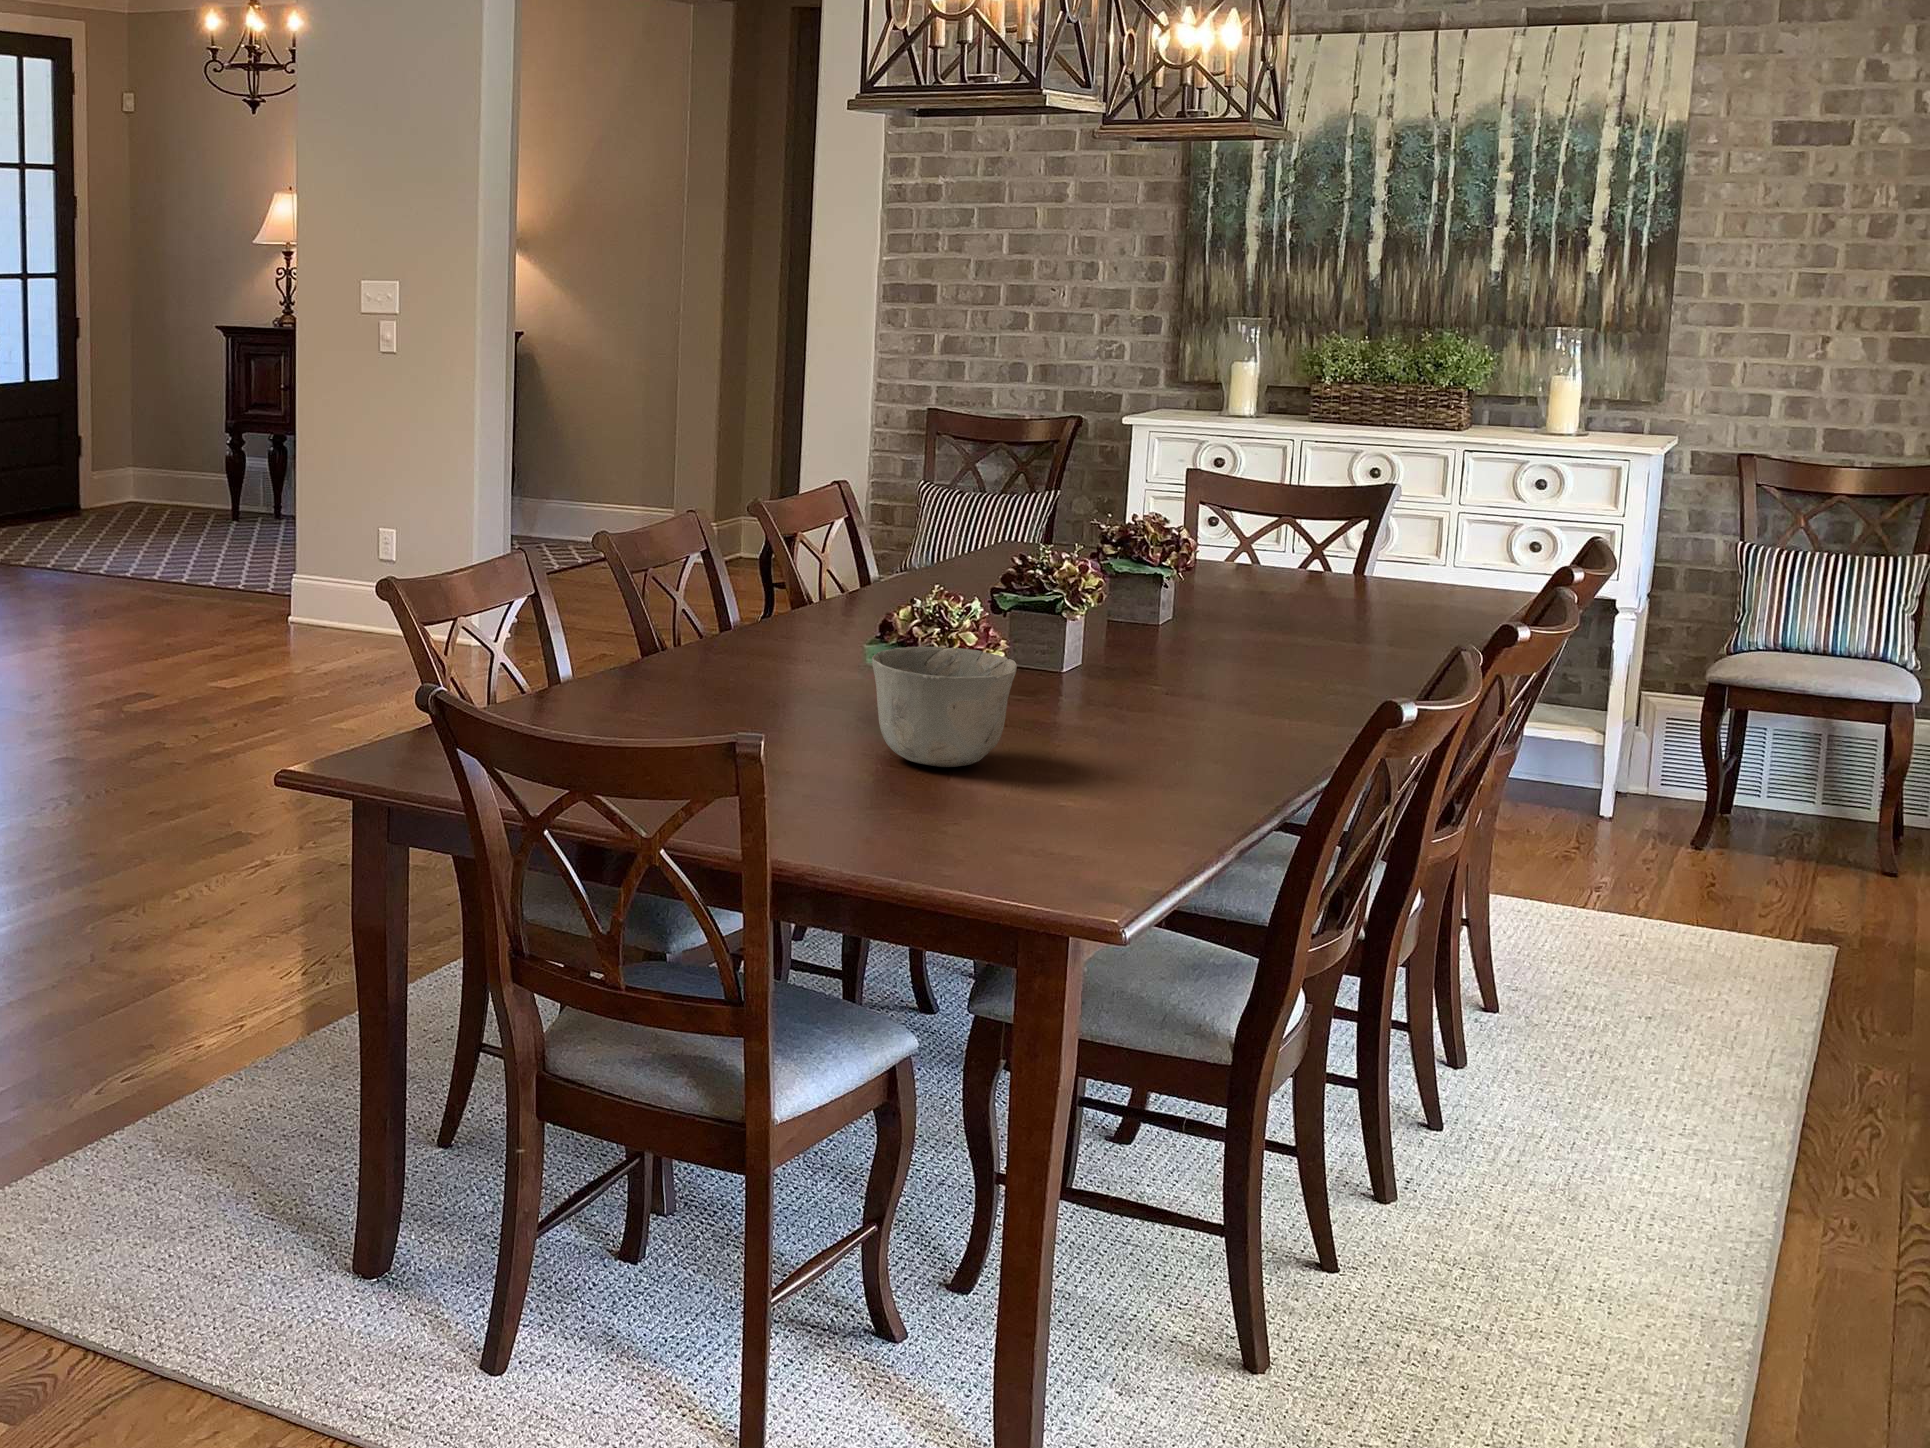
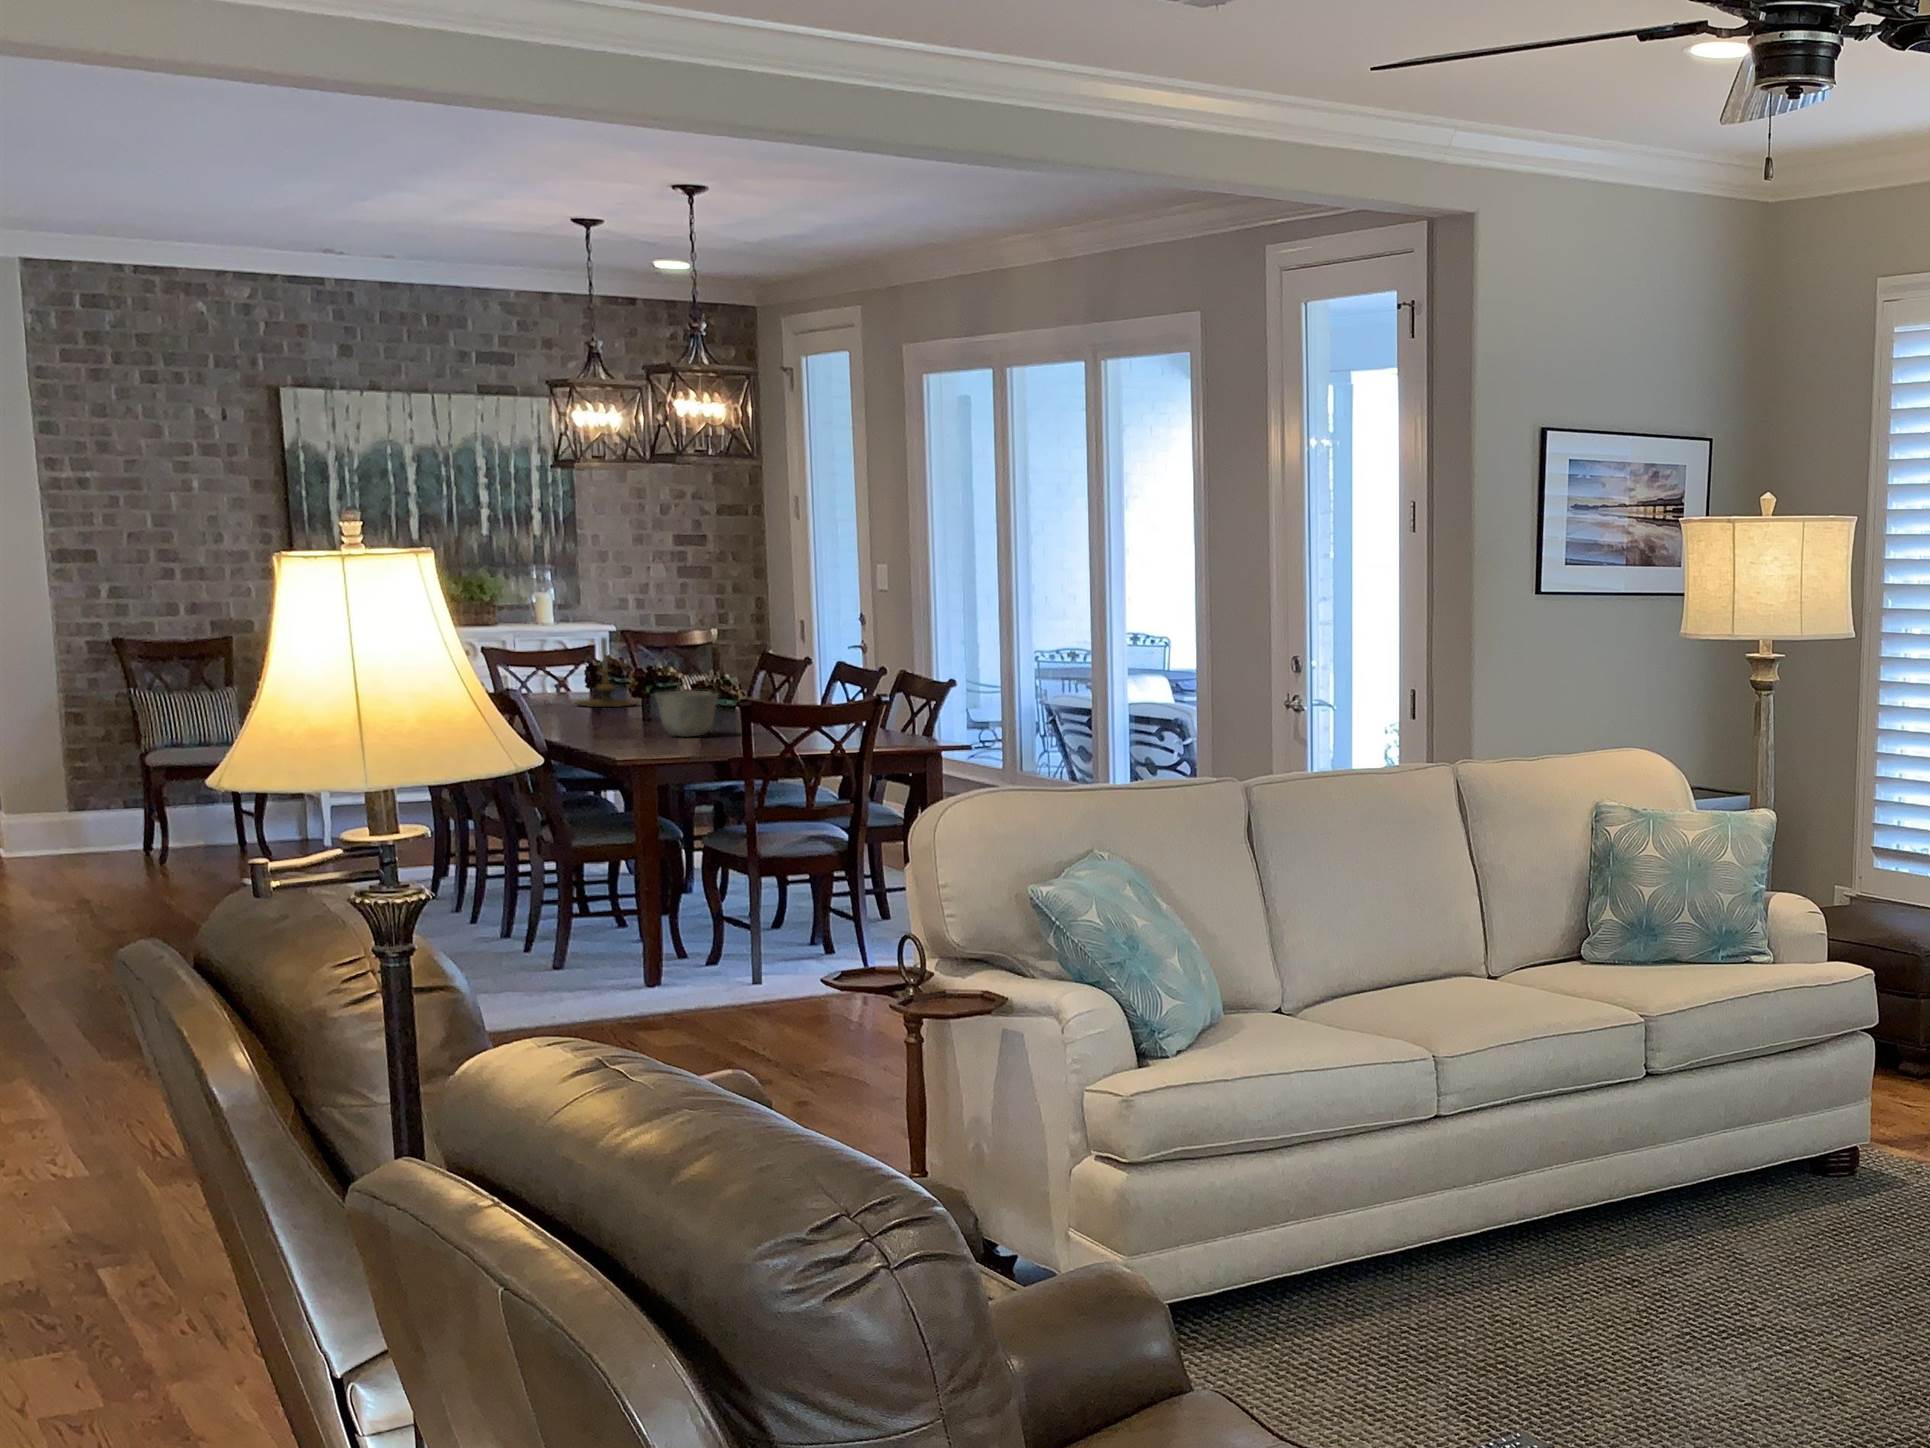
candle holder: none [1249,480,1381,624] -> present [576,638,632,707]

